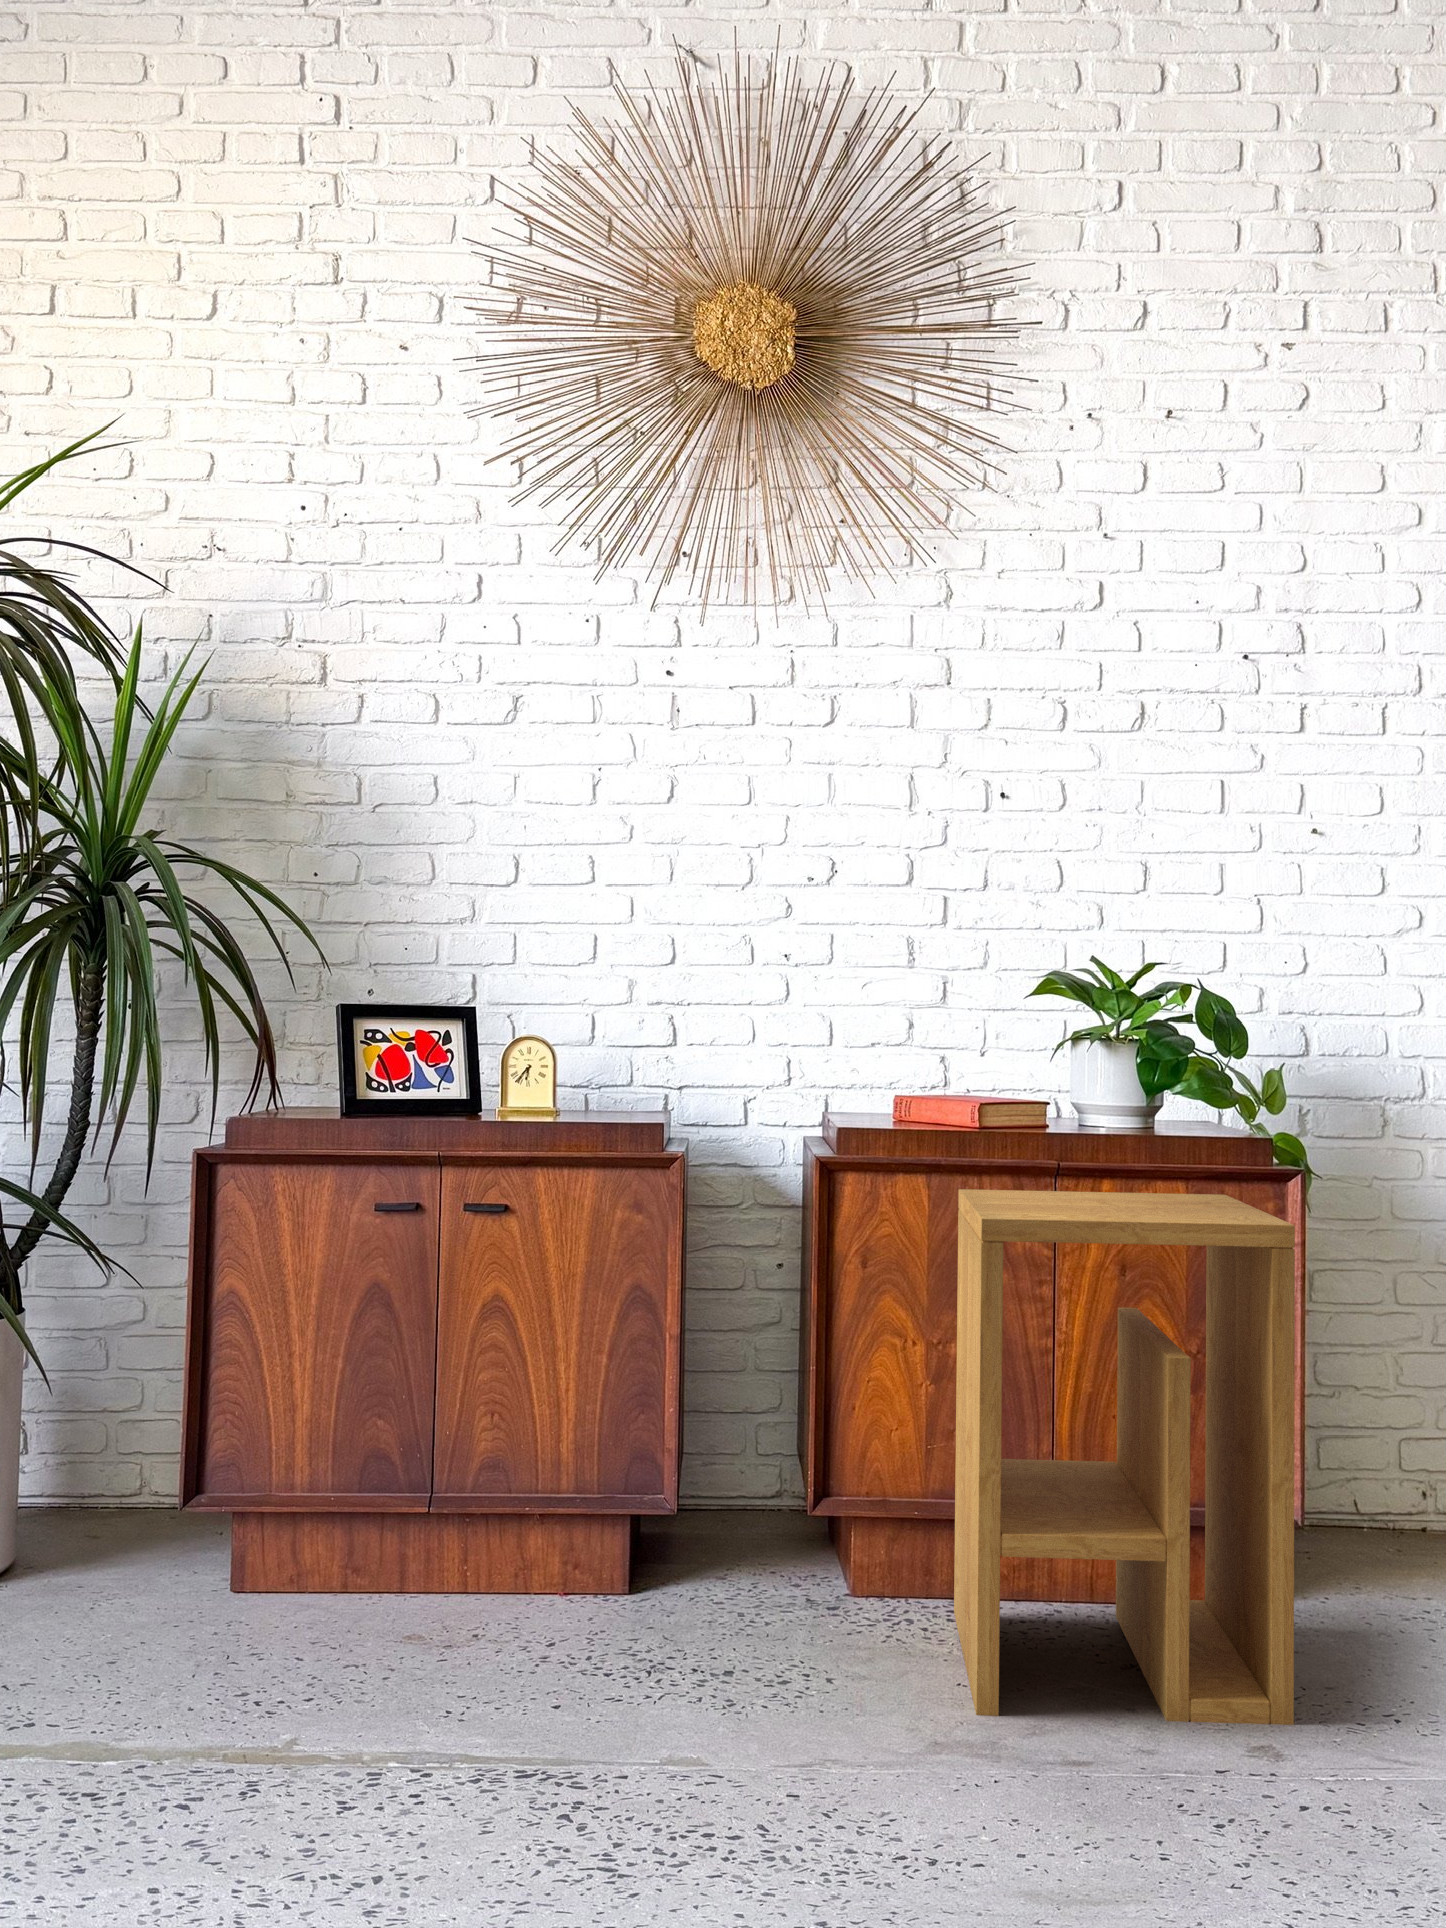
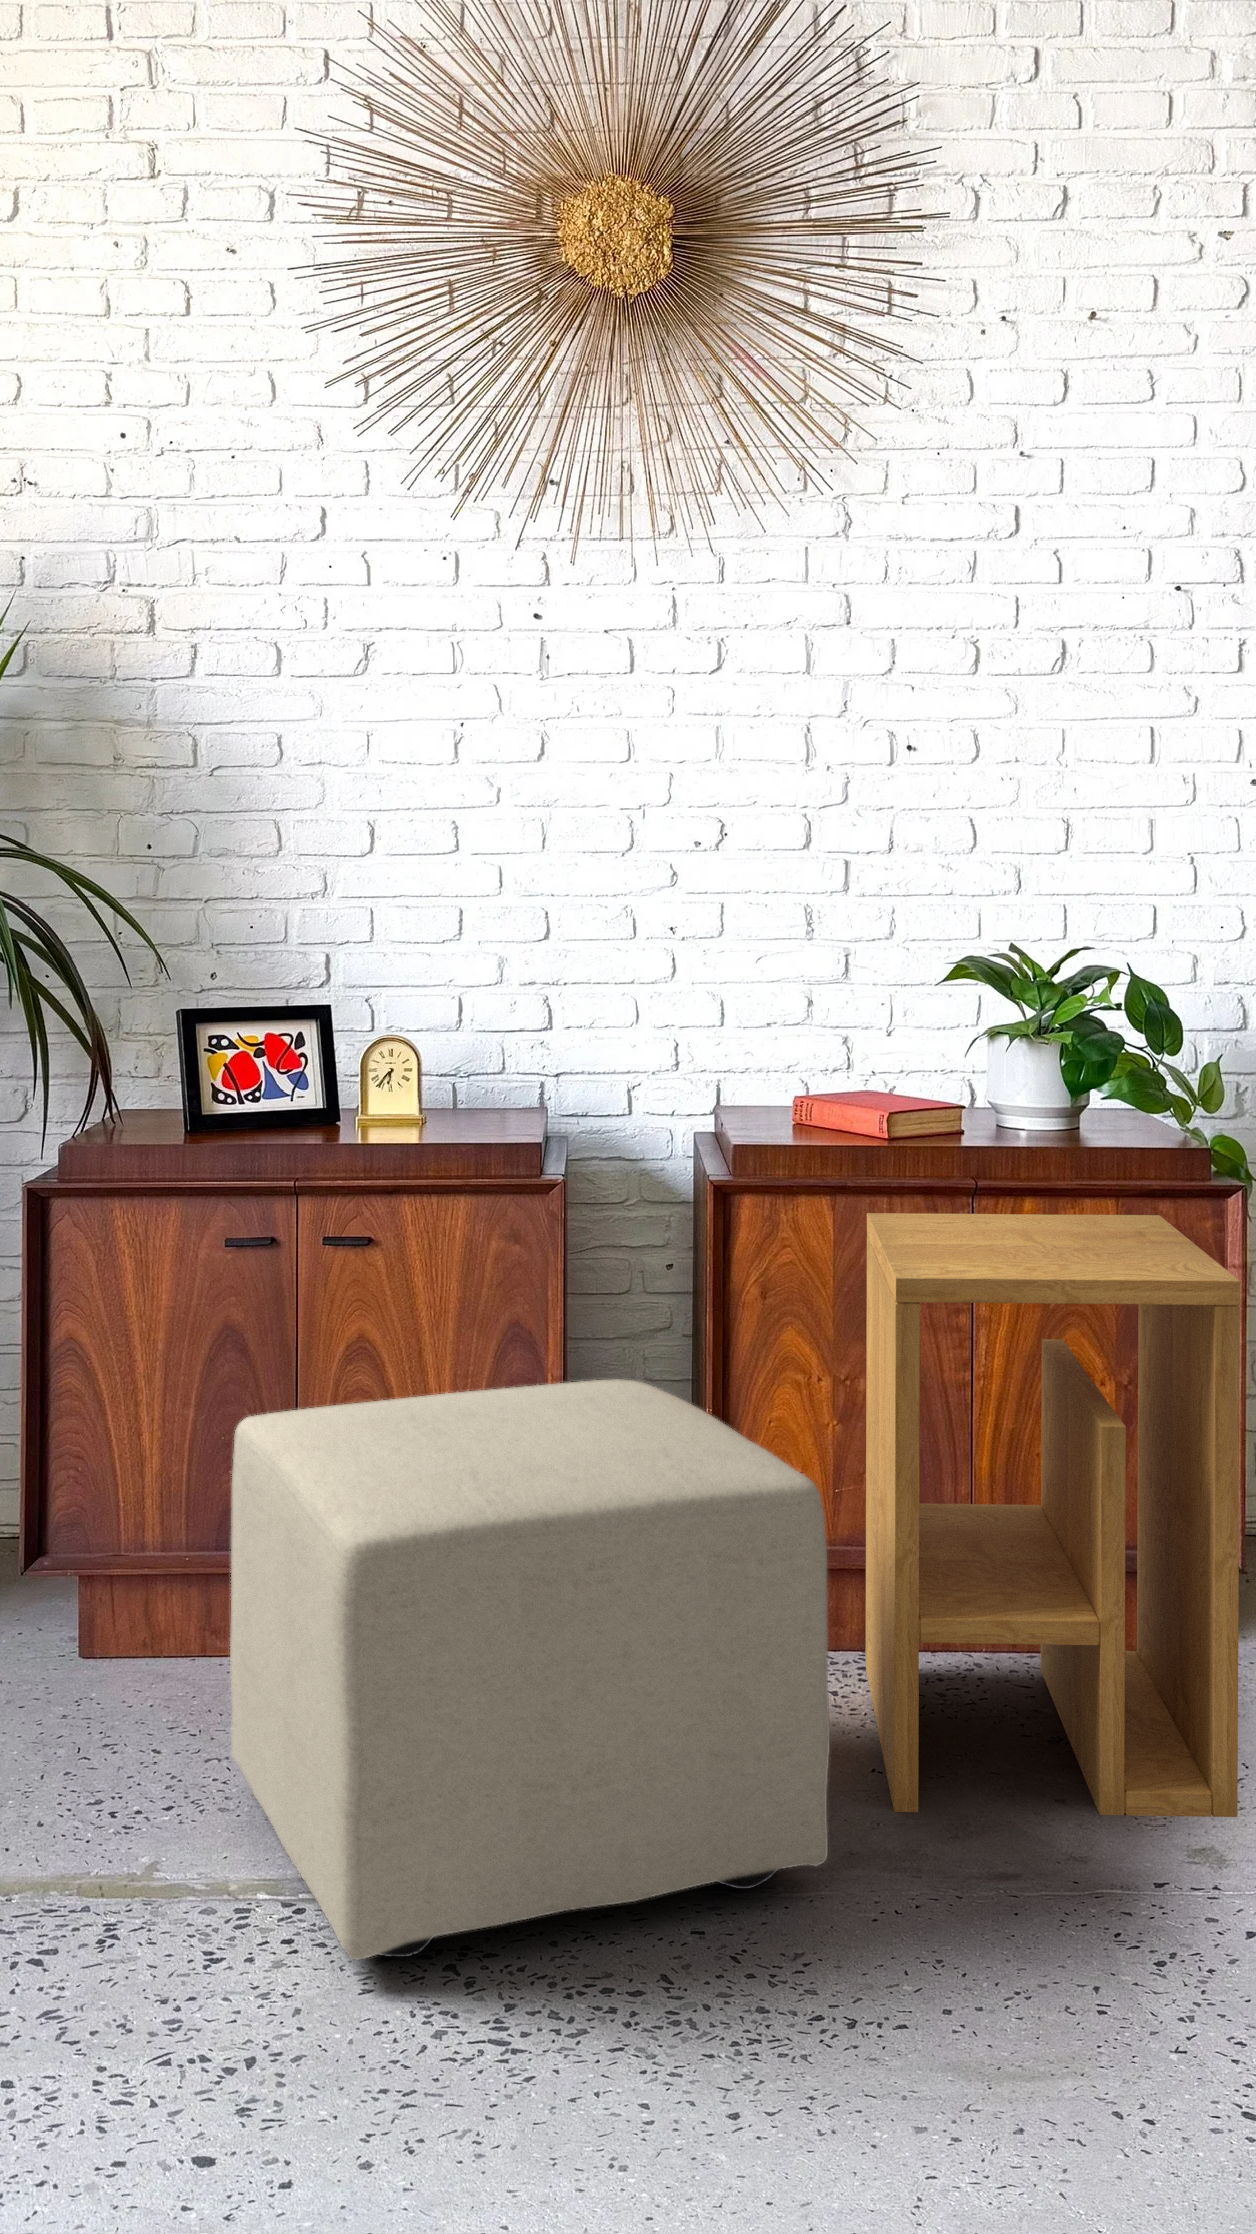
ottoman: none [368,1324,916,1807] -> present [230,1379,830,1960]

